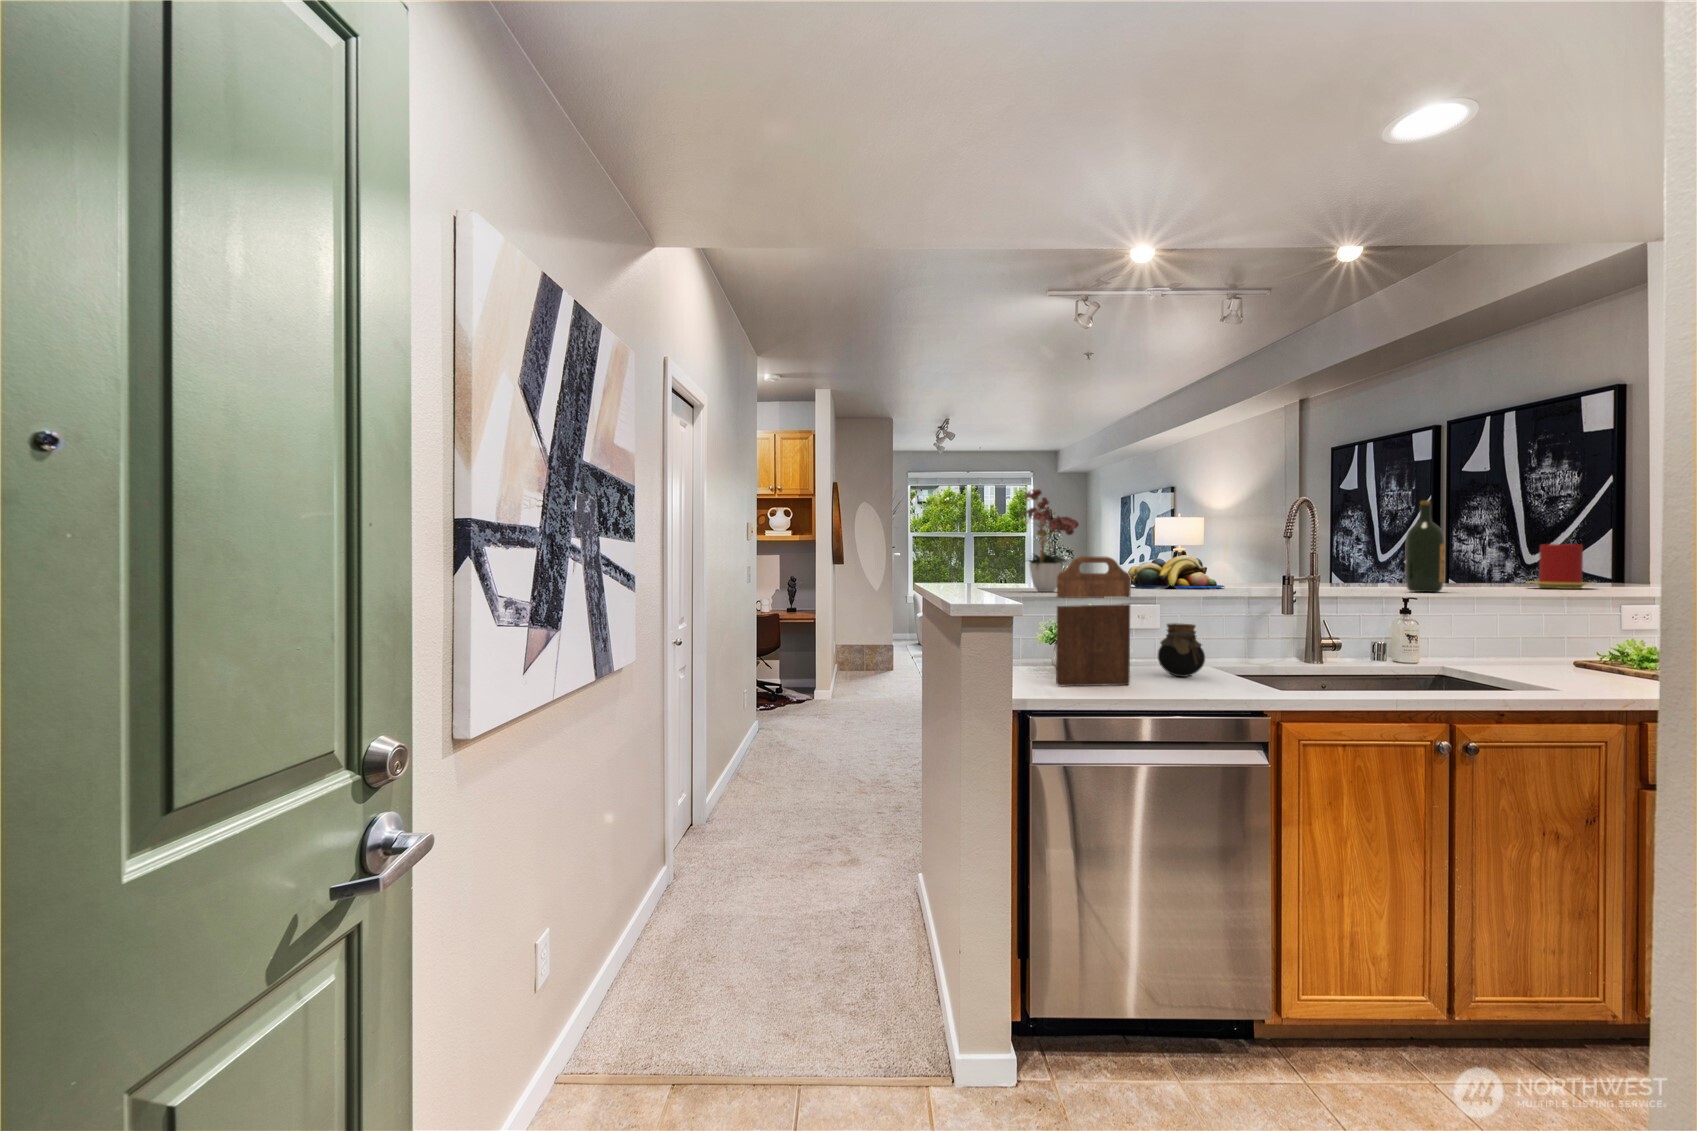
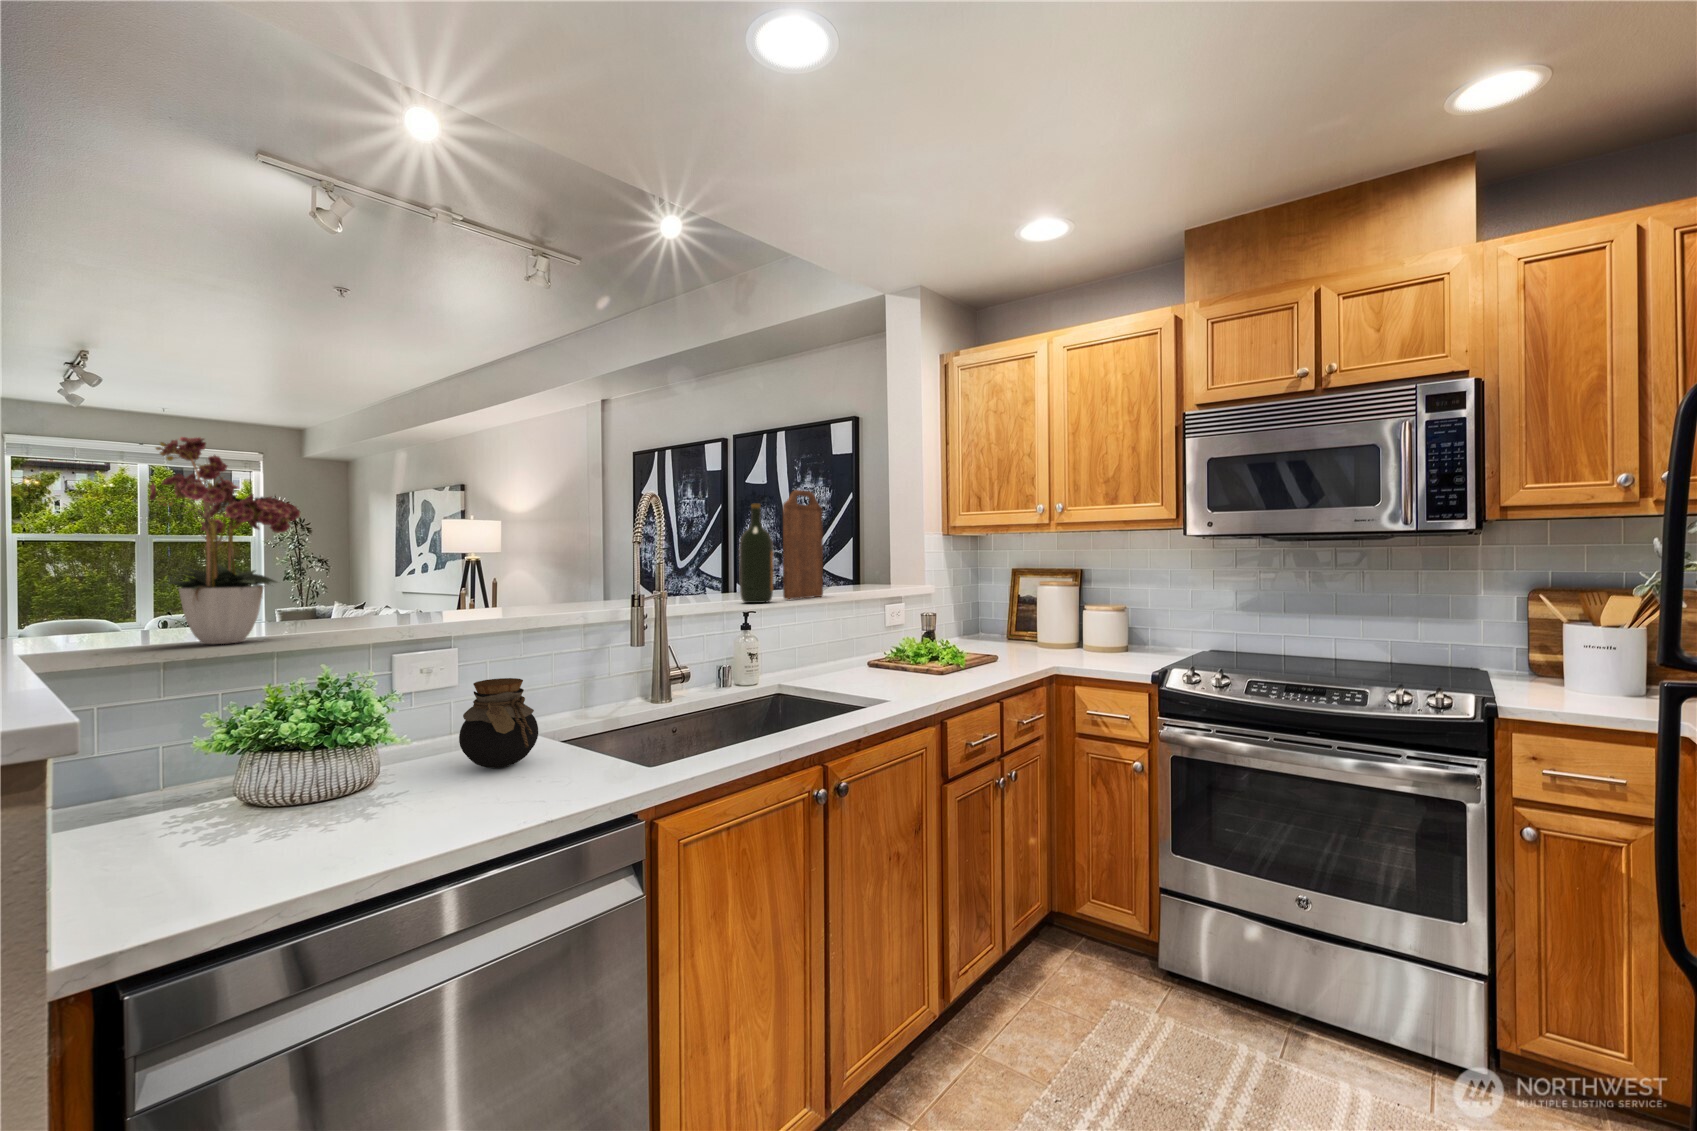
candle: present [1527,544,1592,589] -> none [817,551,865,592]
fruit bowl: present [1128,555,1225,589] -> none [403,566,545,617]
cutting board: present [1056,556,1131,686] -> present [783,490,823,599]

